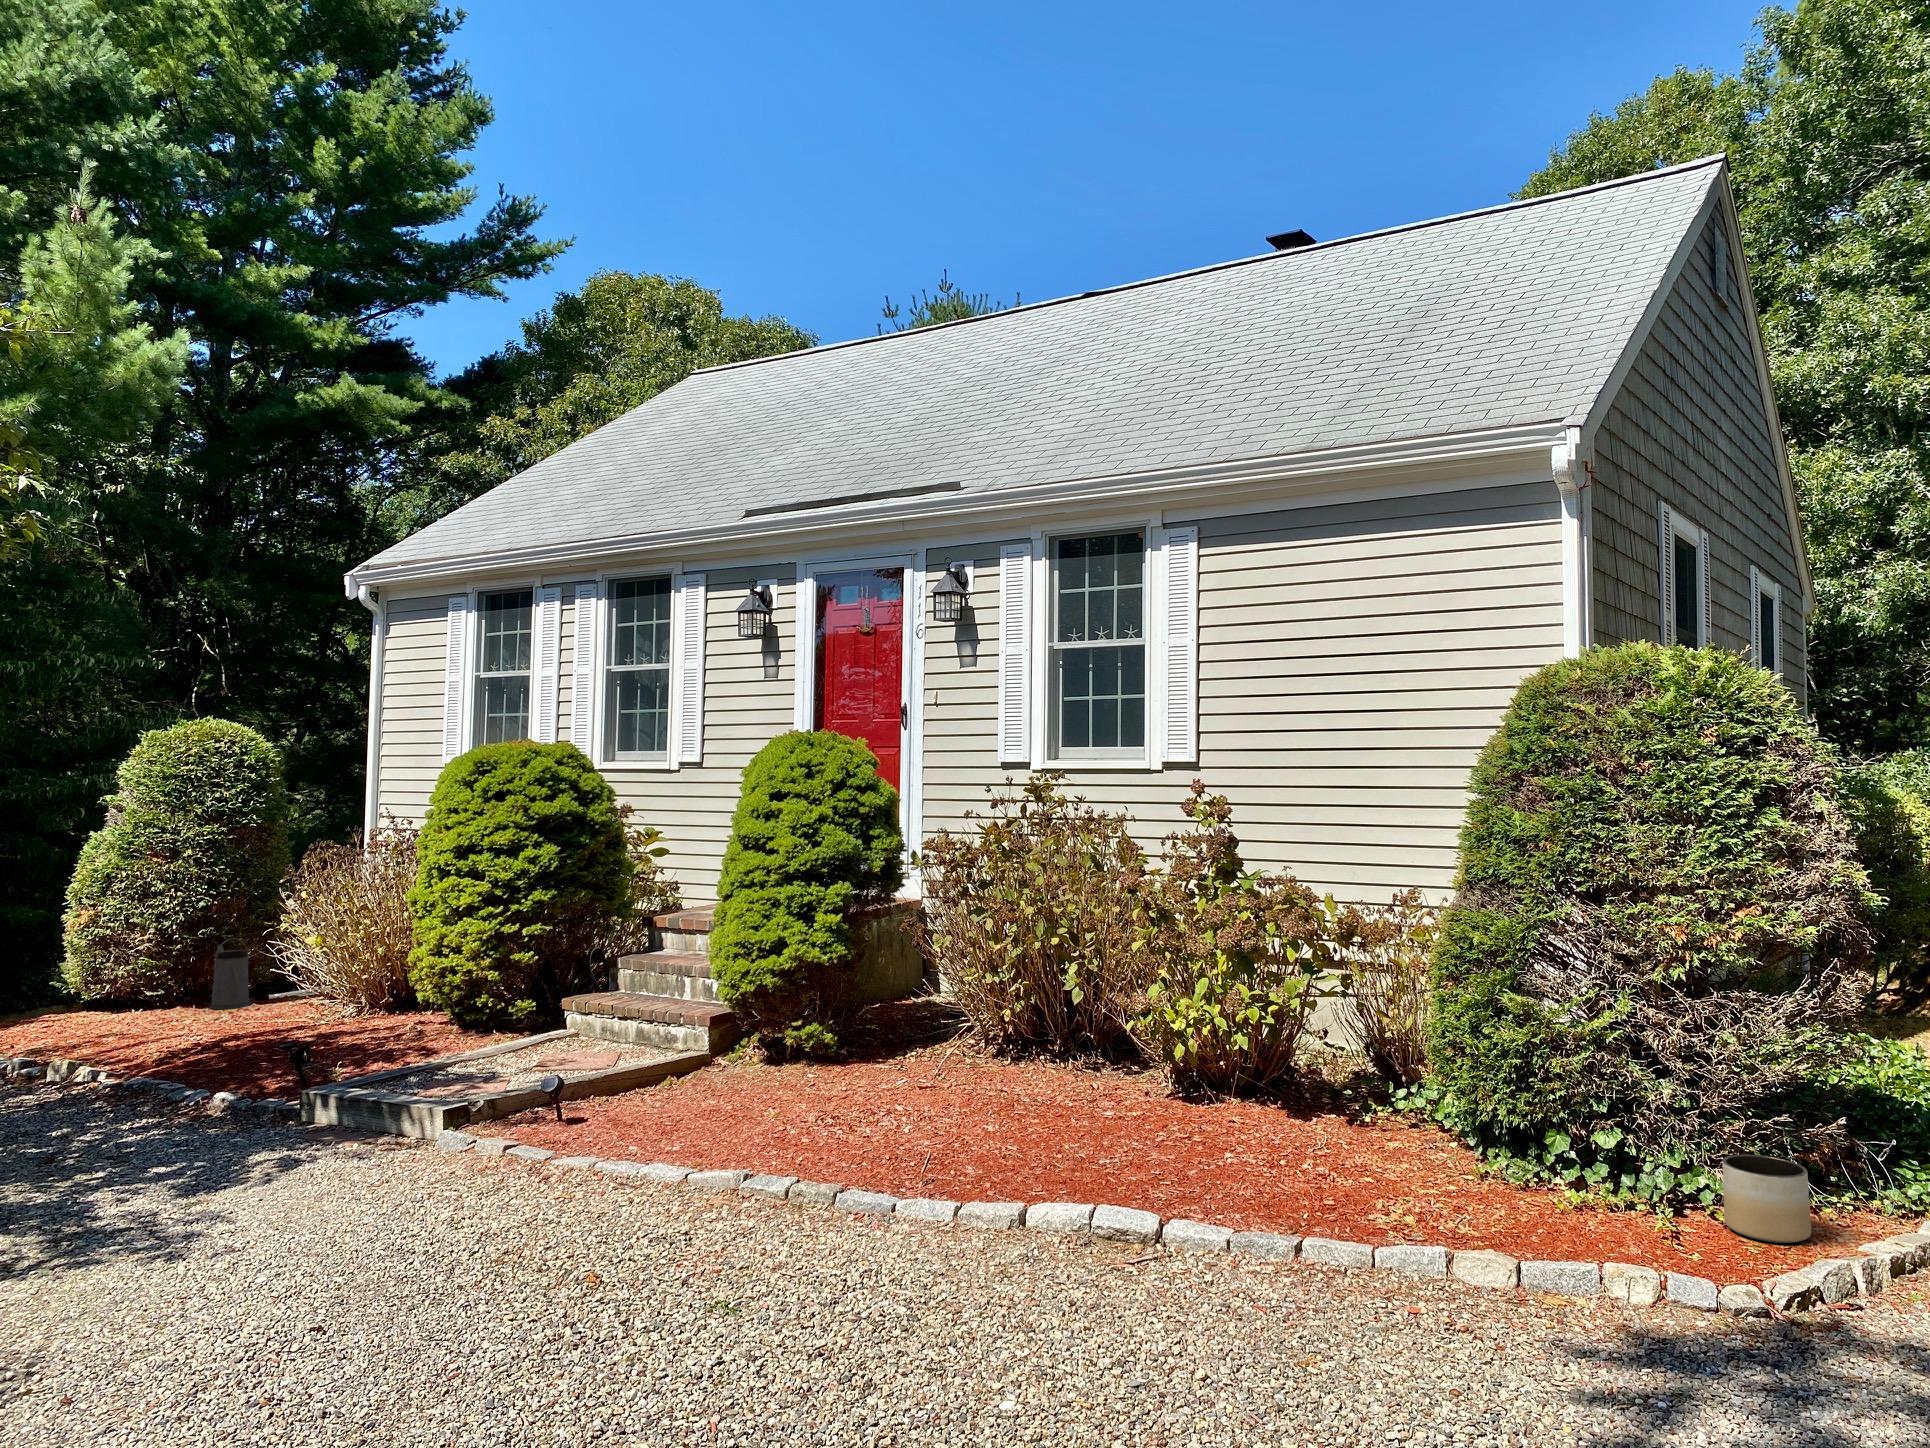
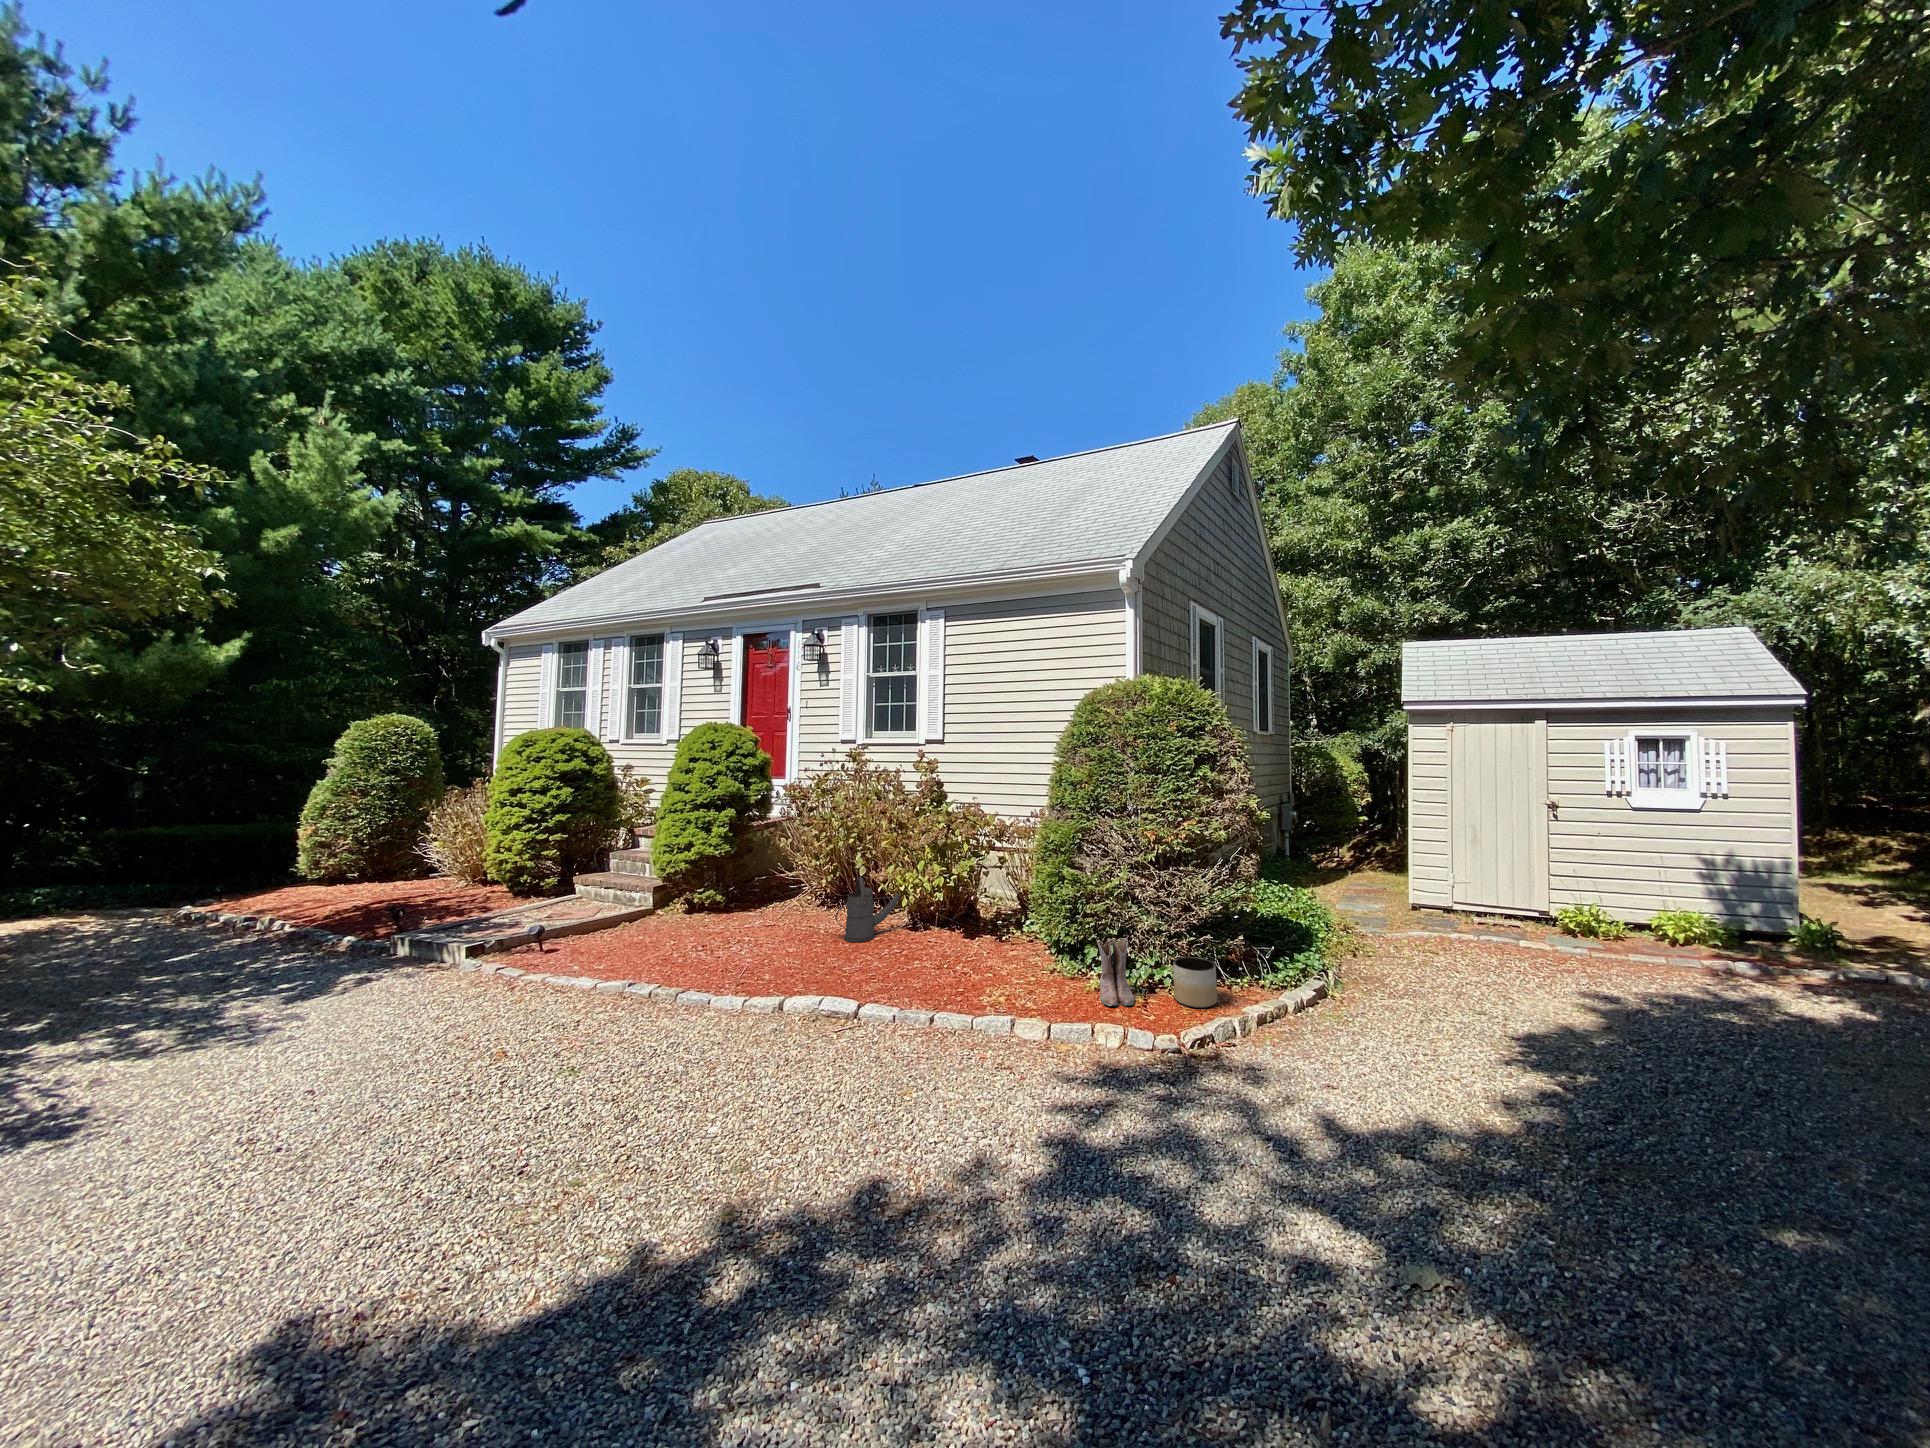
watering can: present [210,938,250,1009] -> present [835,877,900,942]
boots: none [1573,1116,1652,1235] -> present [1097,938,1134,1006]

